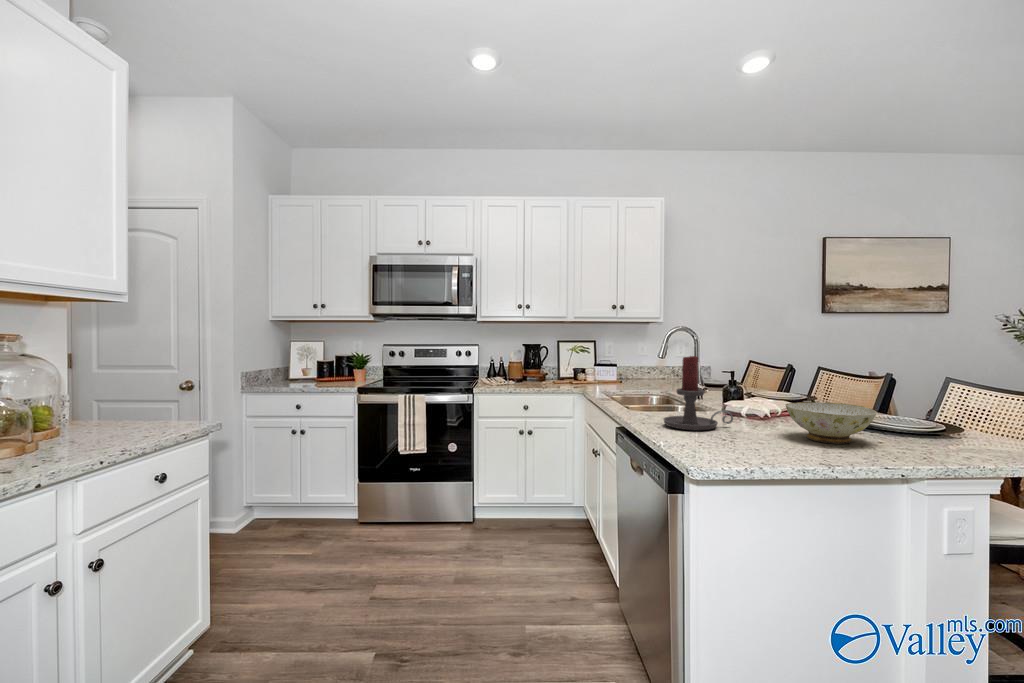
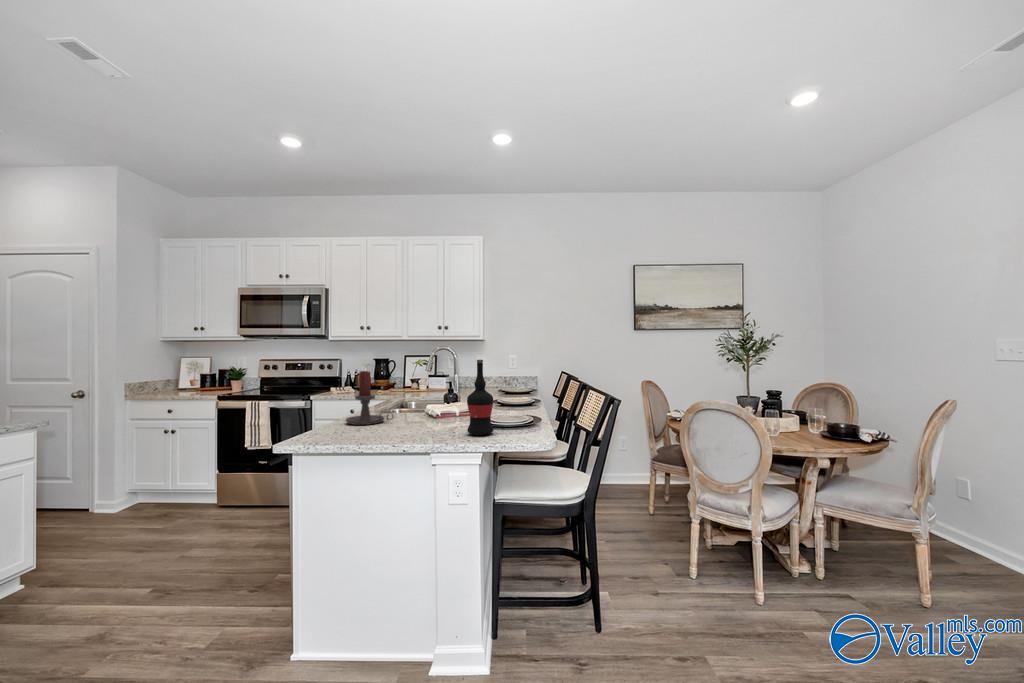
wine bottle: none [922,339,976,449] -> present [467,360,494,435]
ceramic bowl: present [786,402,877,444] -> none [396,404,449,433]

